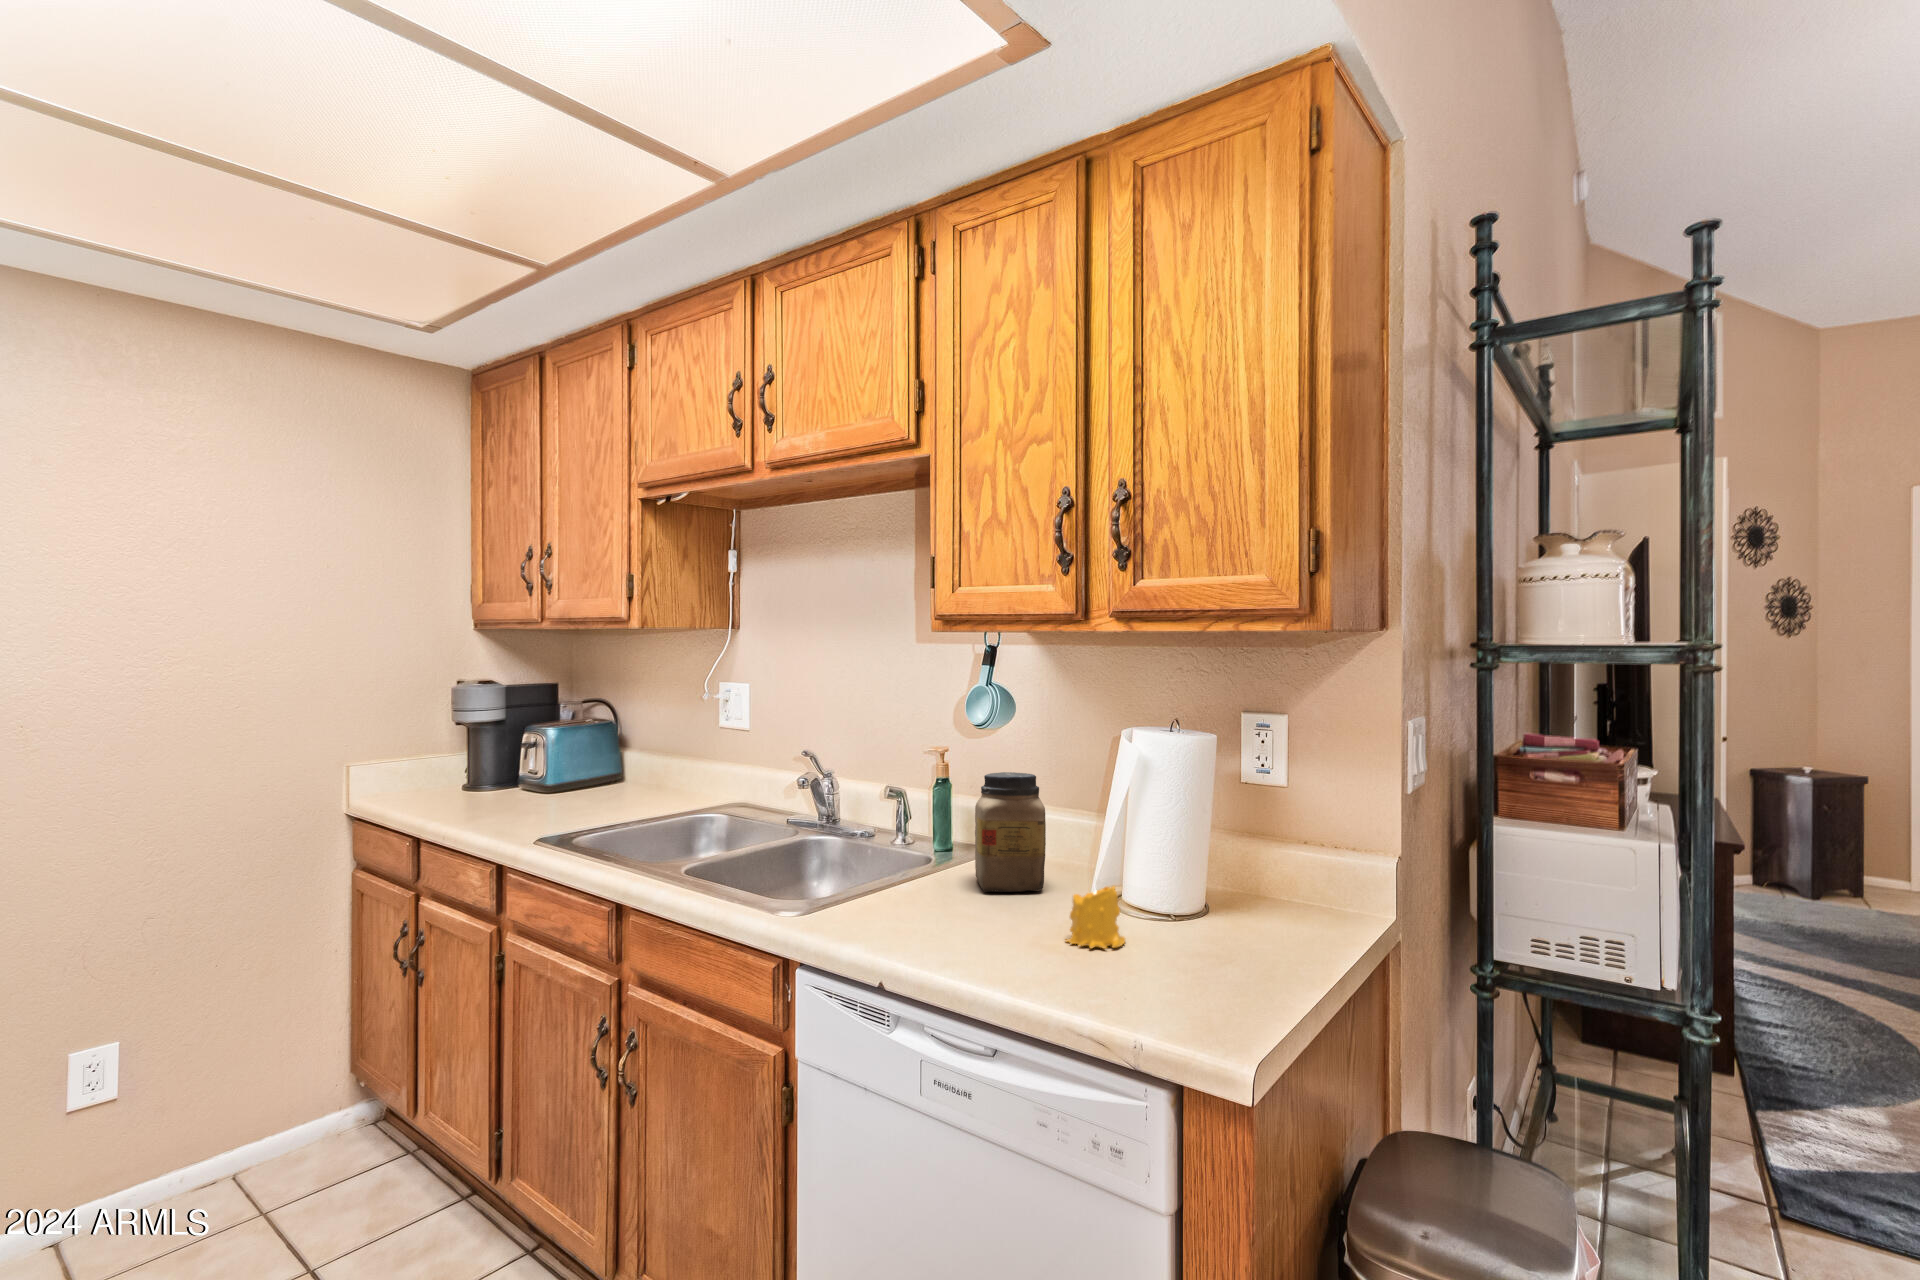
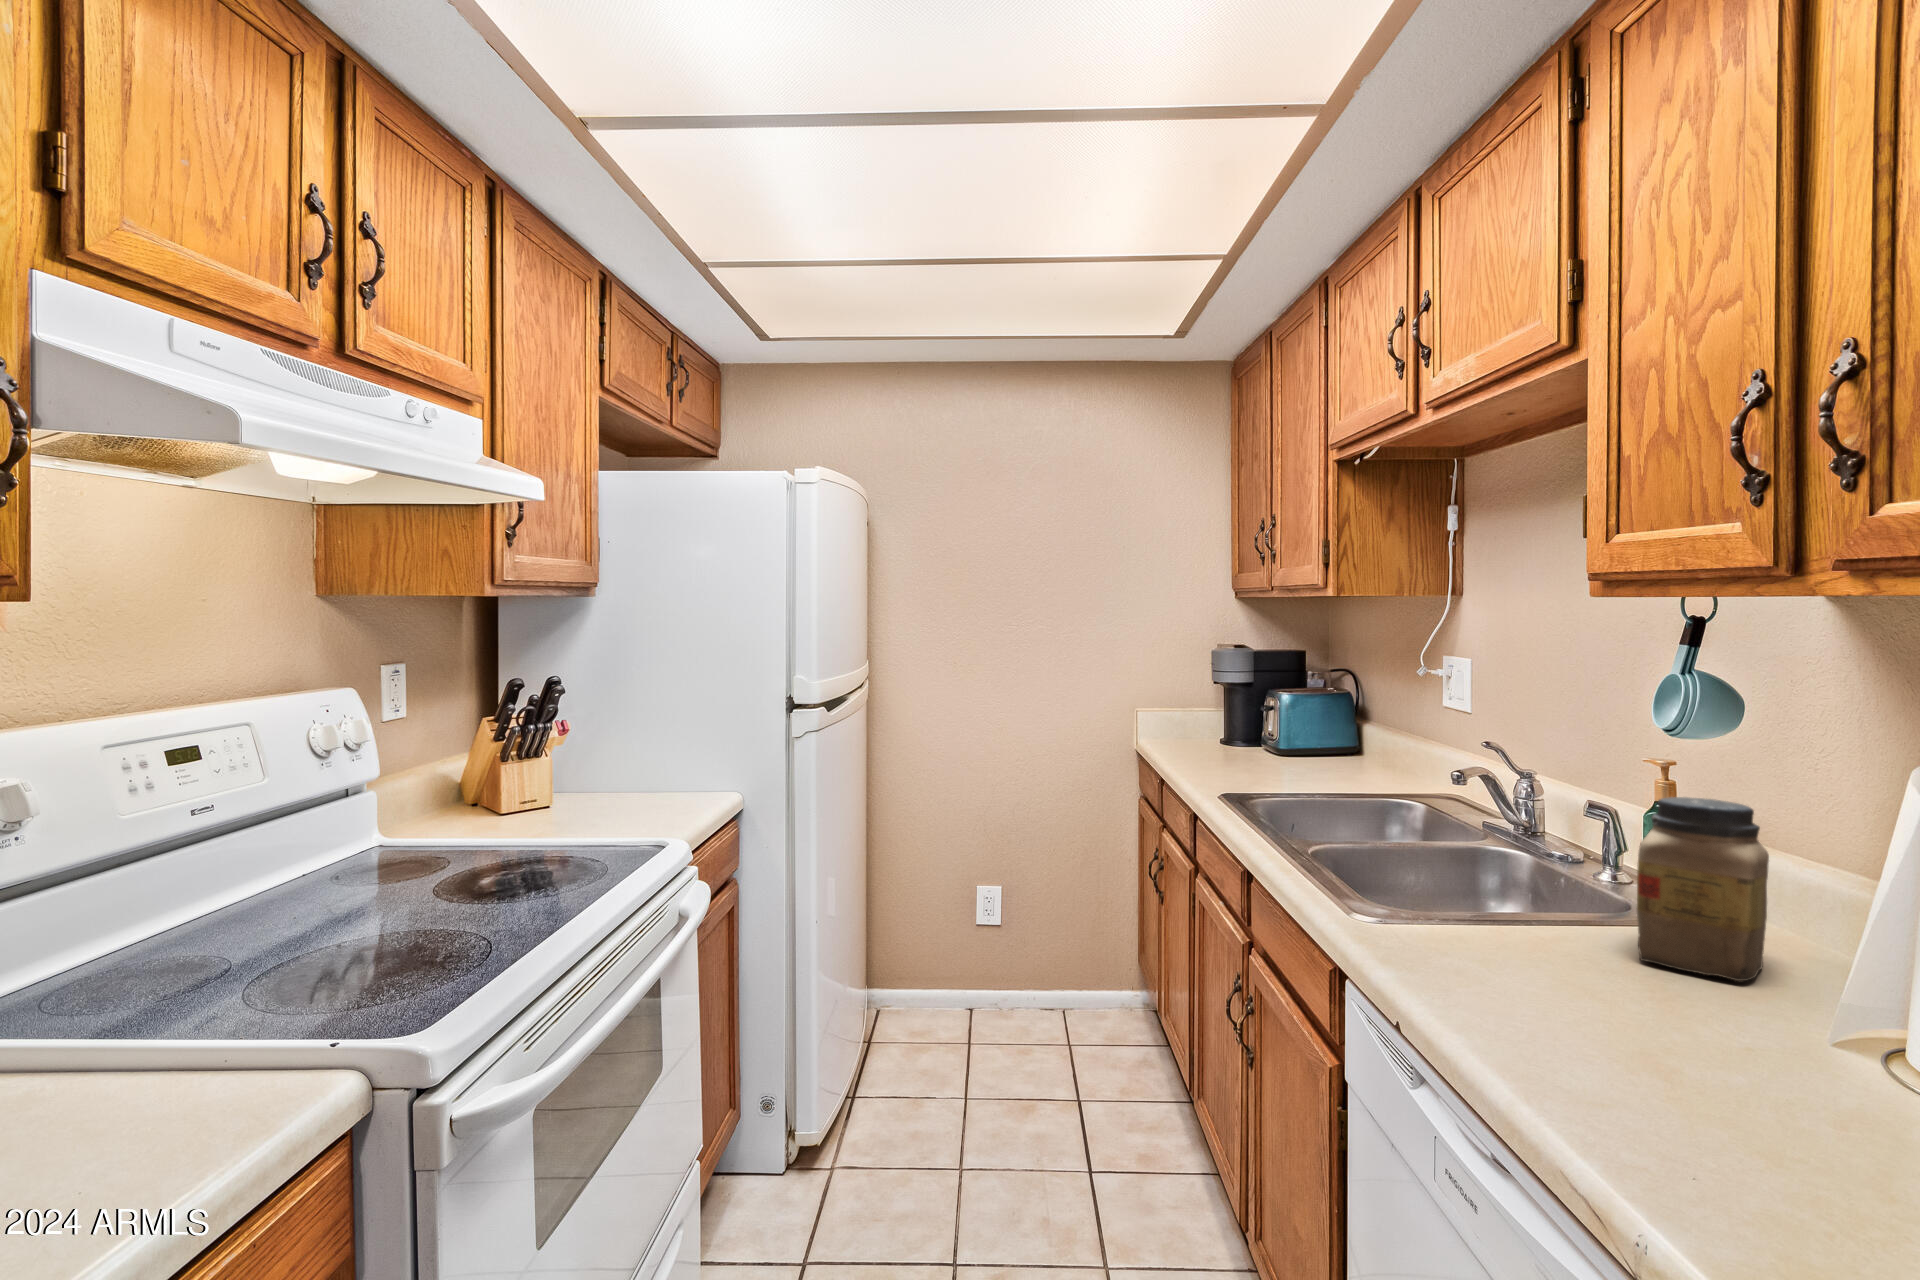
candle: present [1066,886,1125,949] -> none [1680,987,1801,1101]

